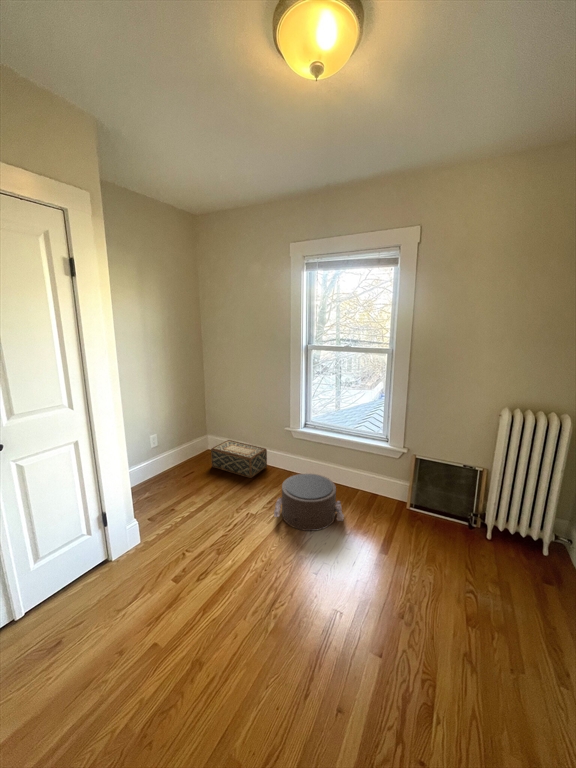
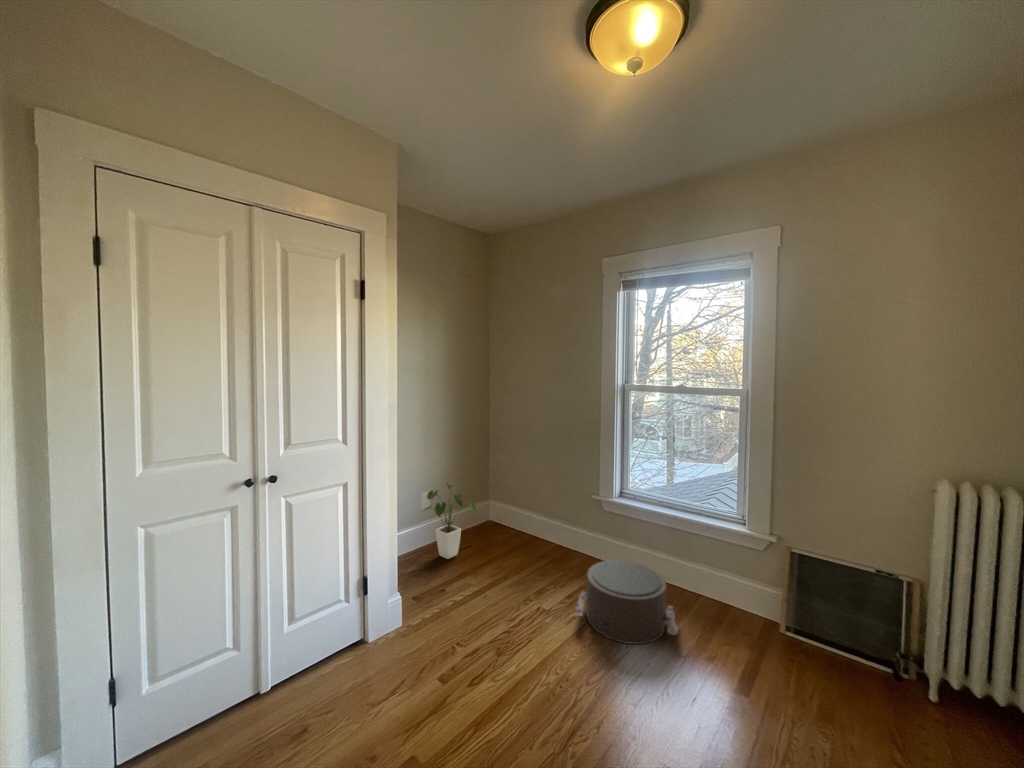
house plant: none [151,426,196,485] -> present [425,483,476,559]
woven basket: present [211,440,267,478] -> none [495,508,568,561]

